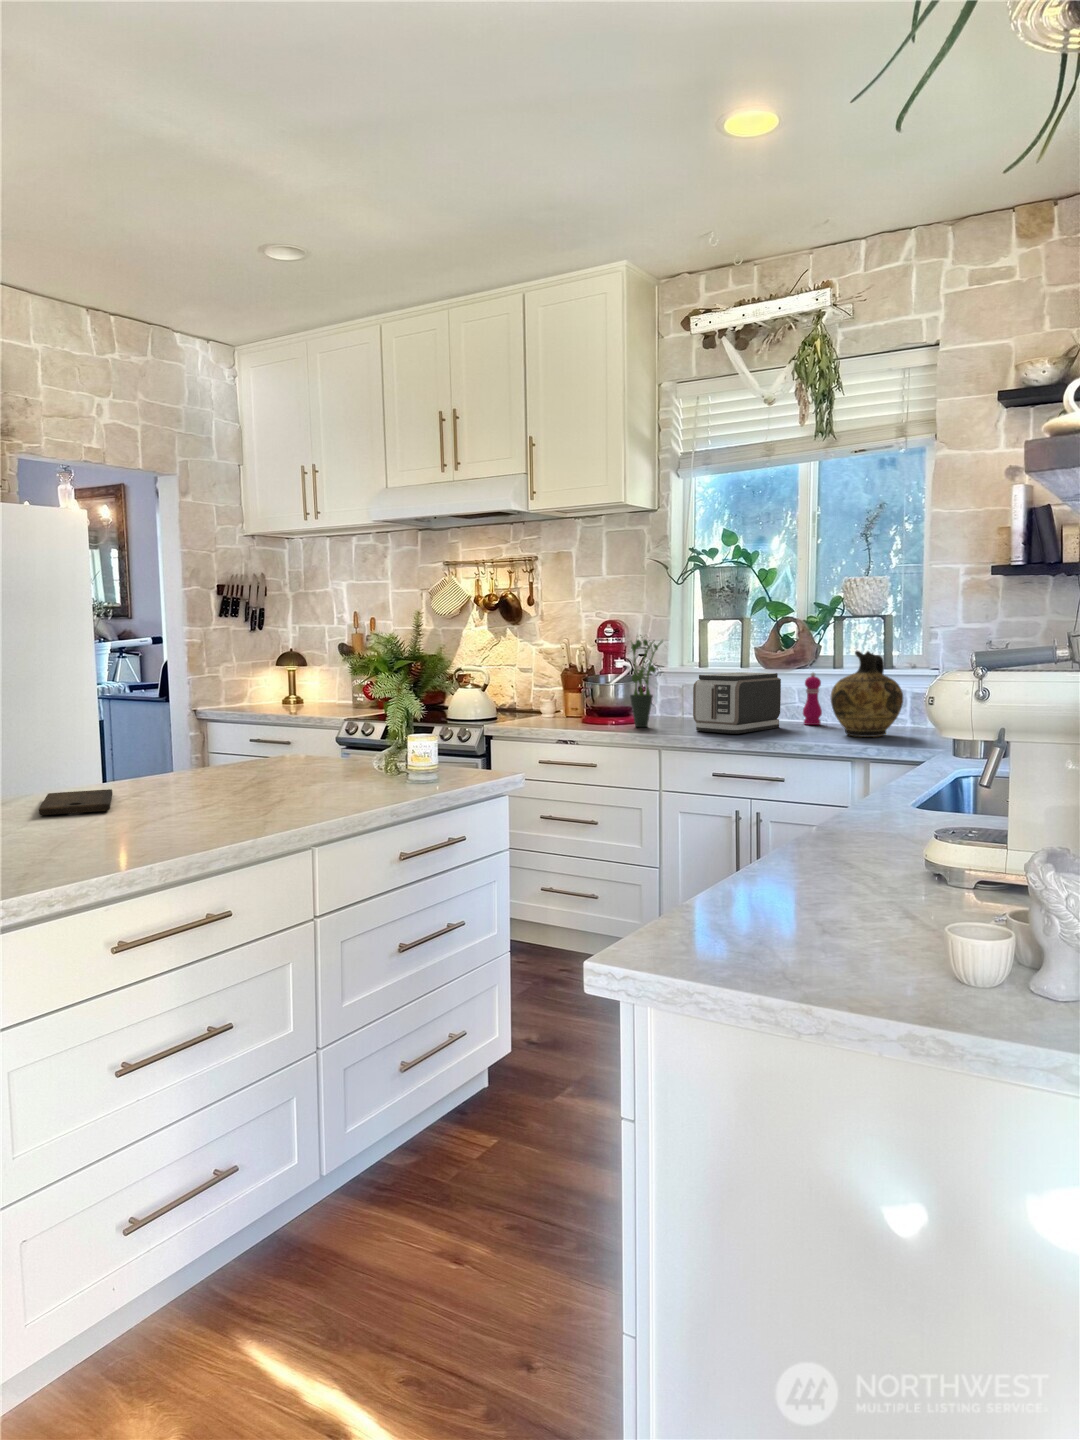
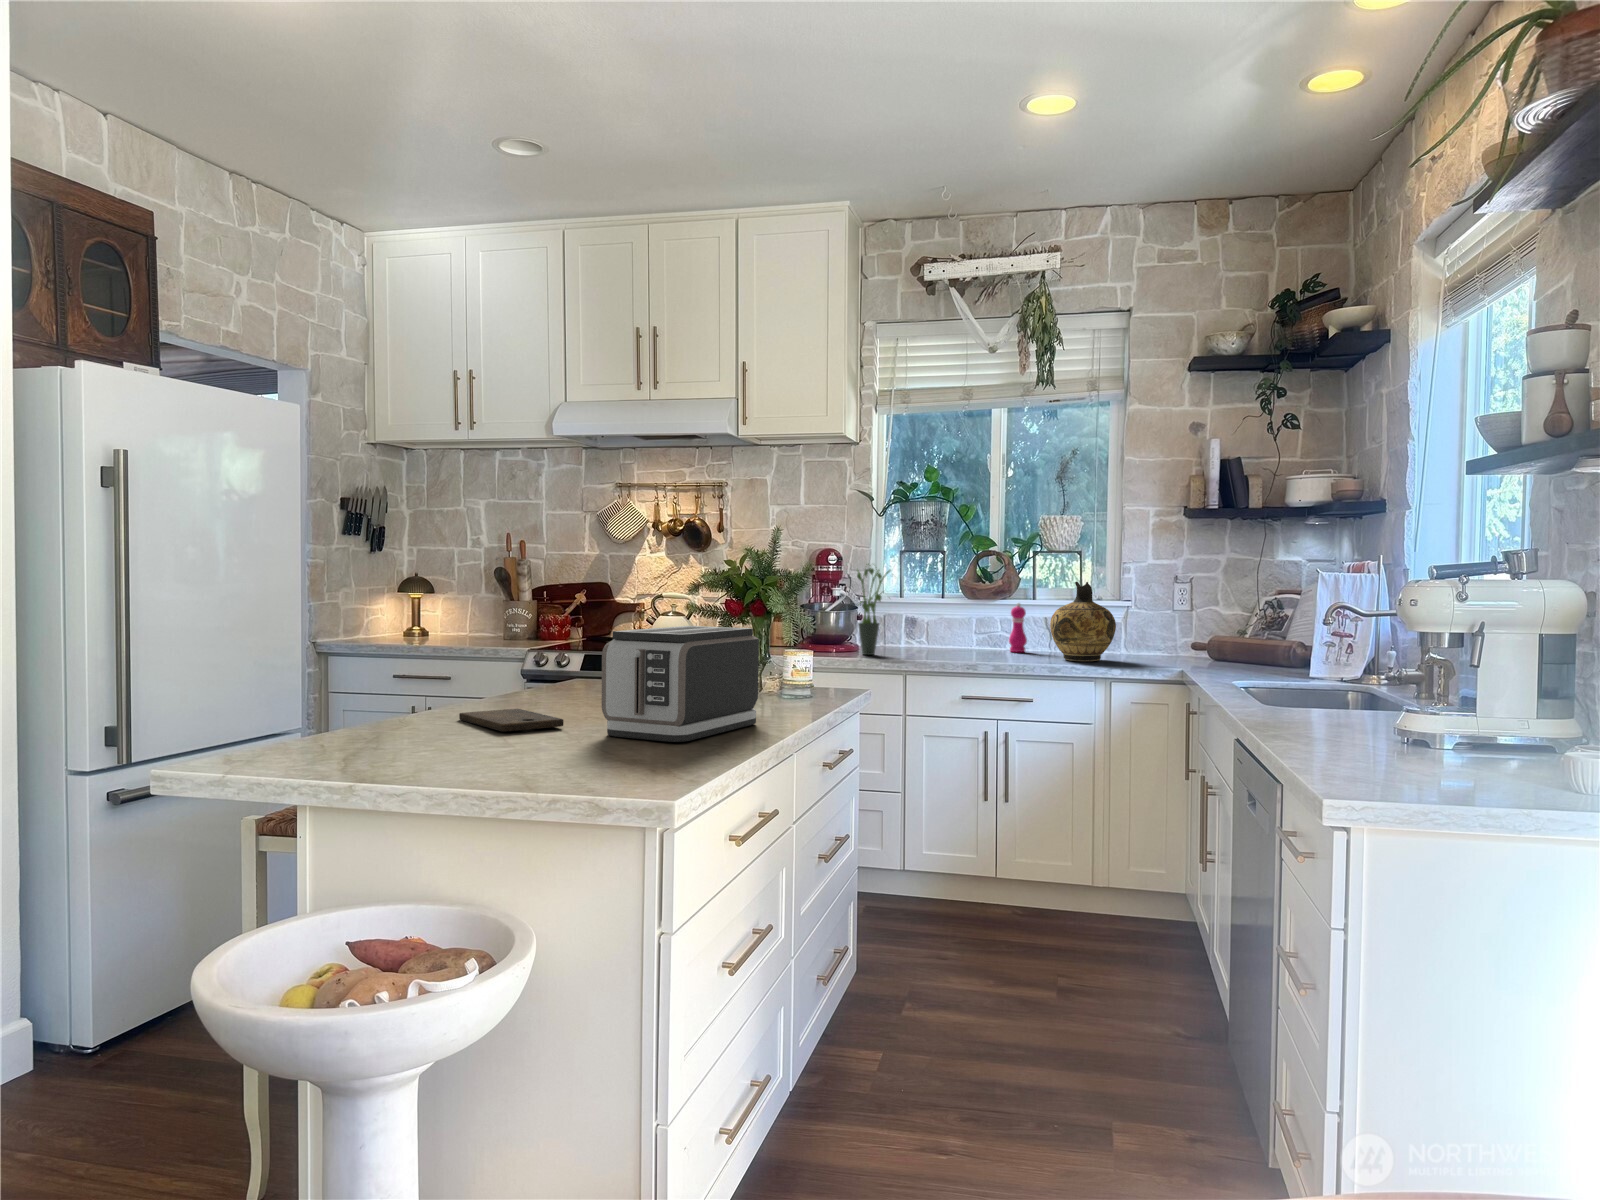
toaster: present [693,672,781,734] -> present [602,626,759,742]

